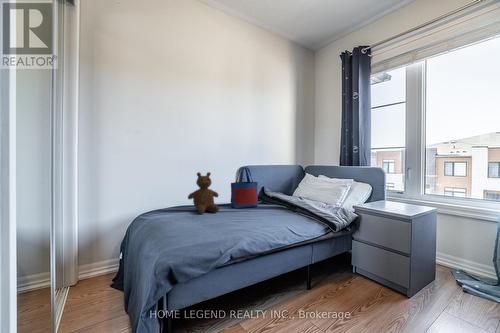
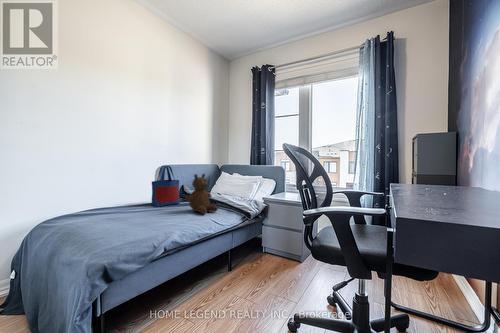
teddy bear: present [188,172,219,214] -> present [186,174,218,214]

